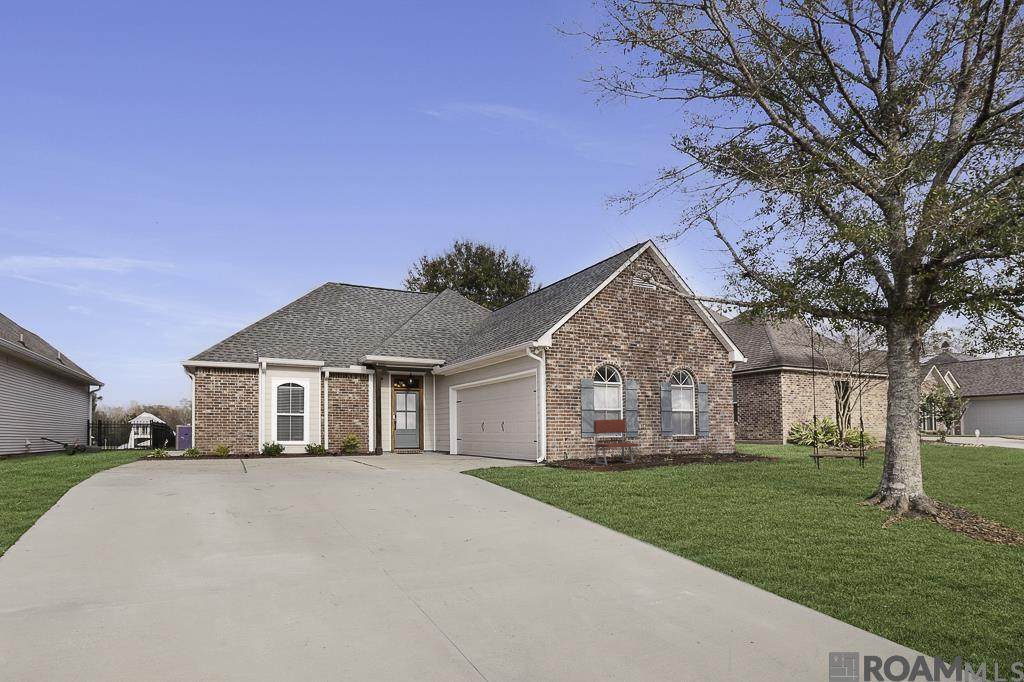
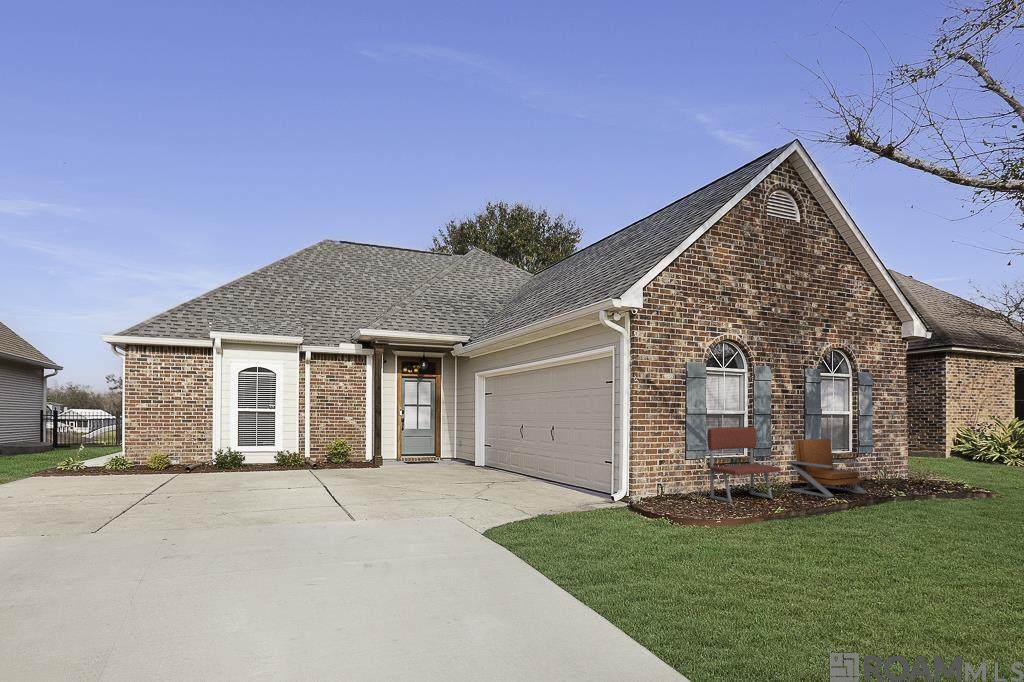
lounge chair: none [647,427,695,462] -> present [787,439,866,497]

